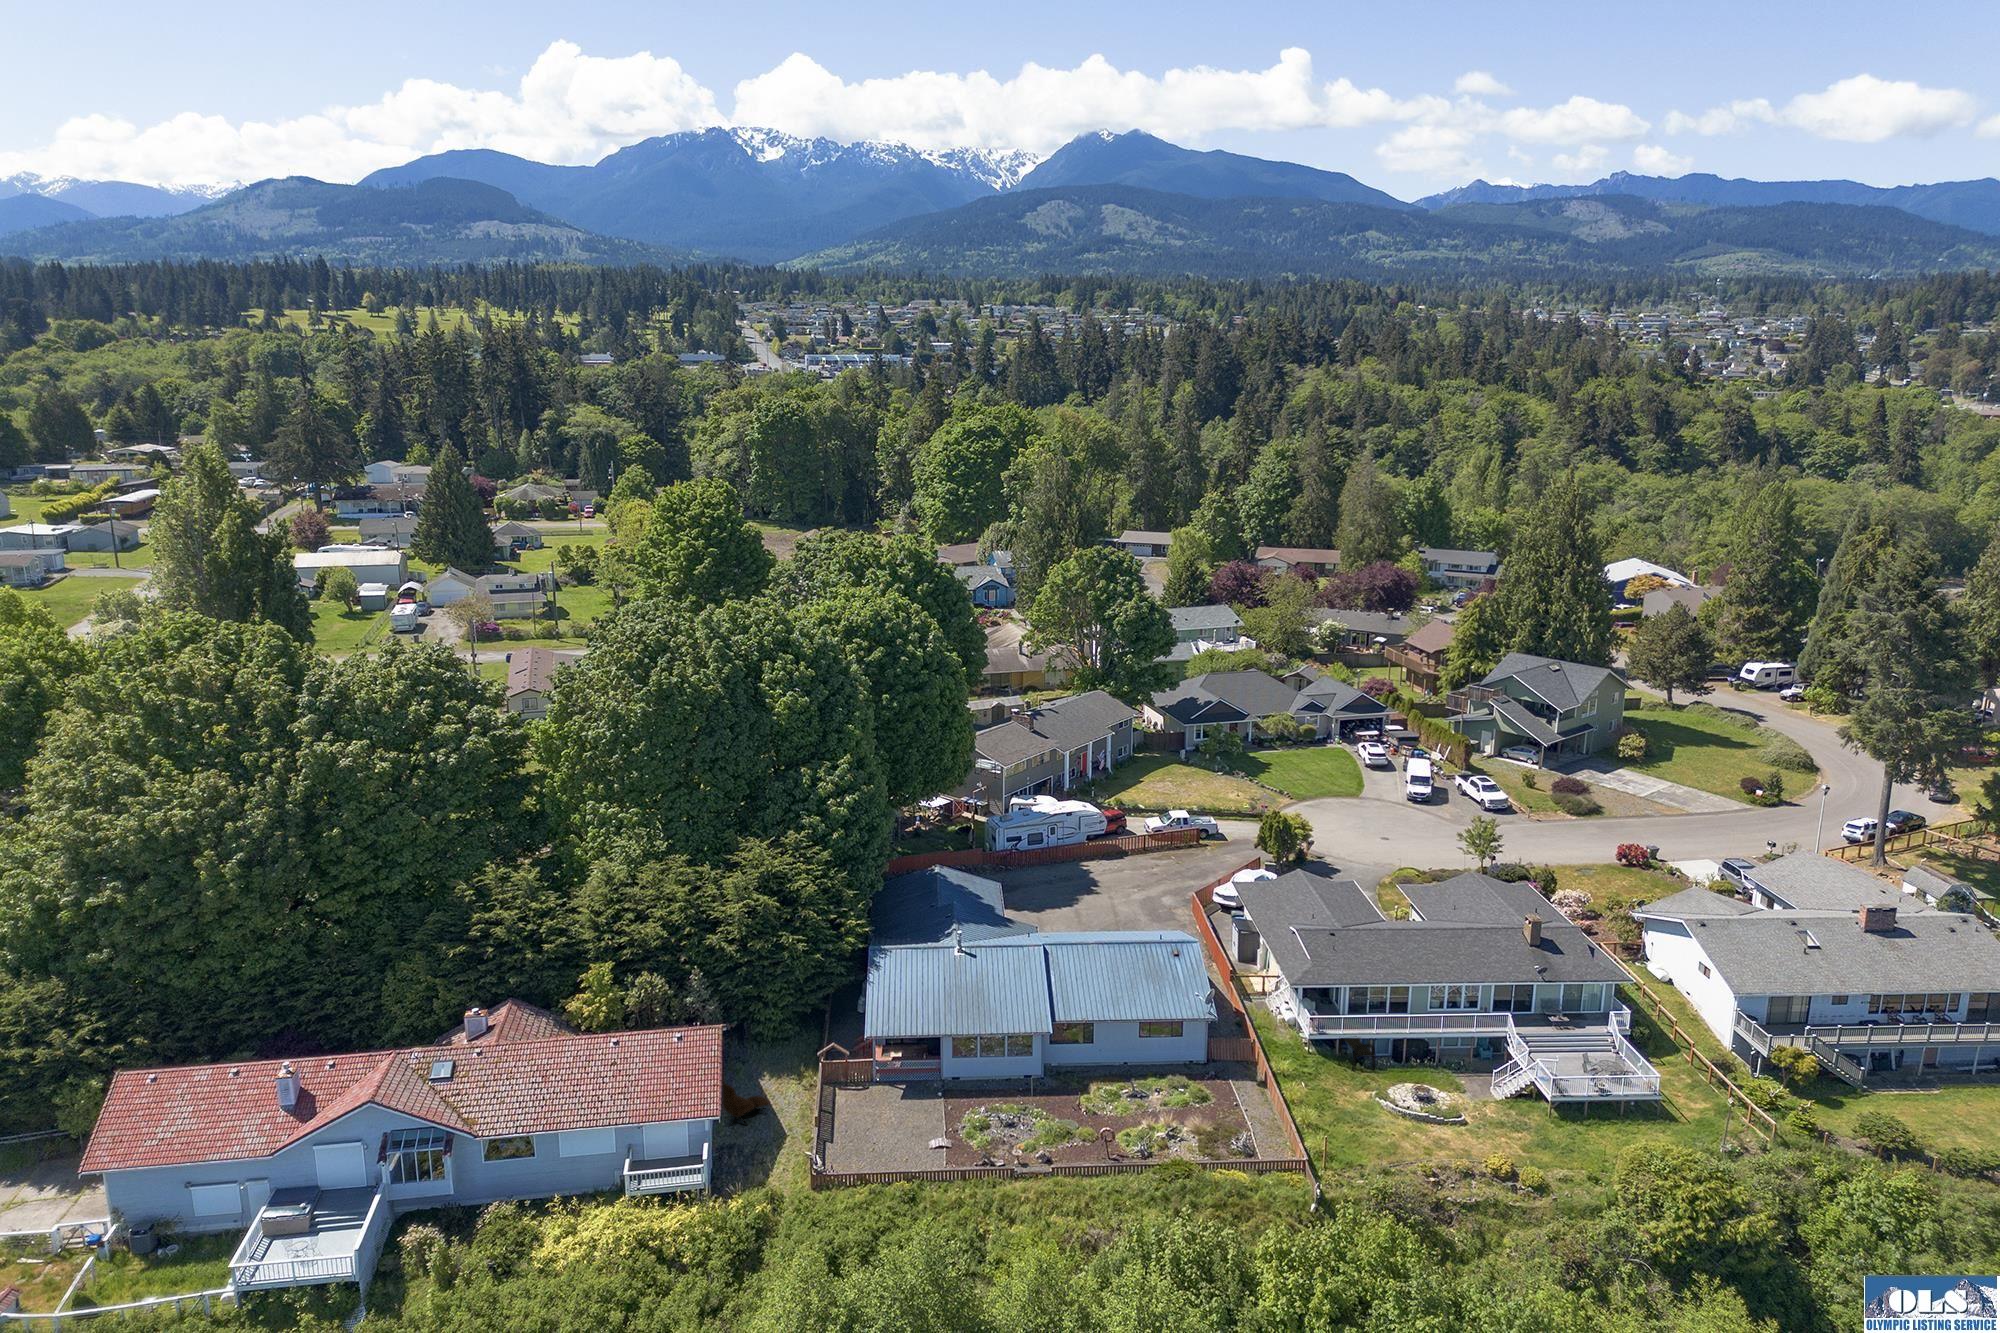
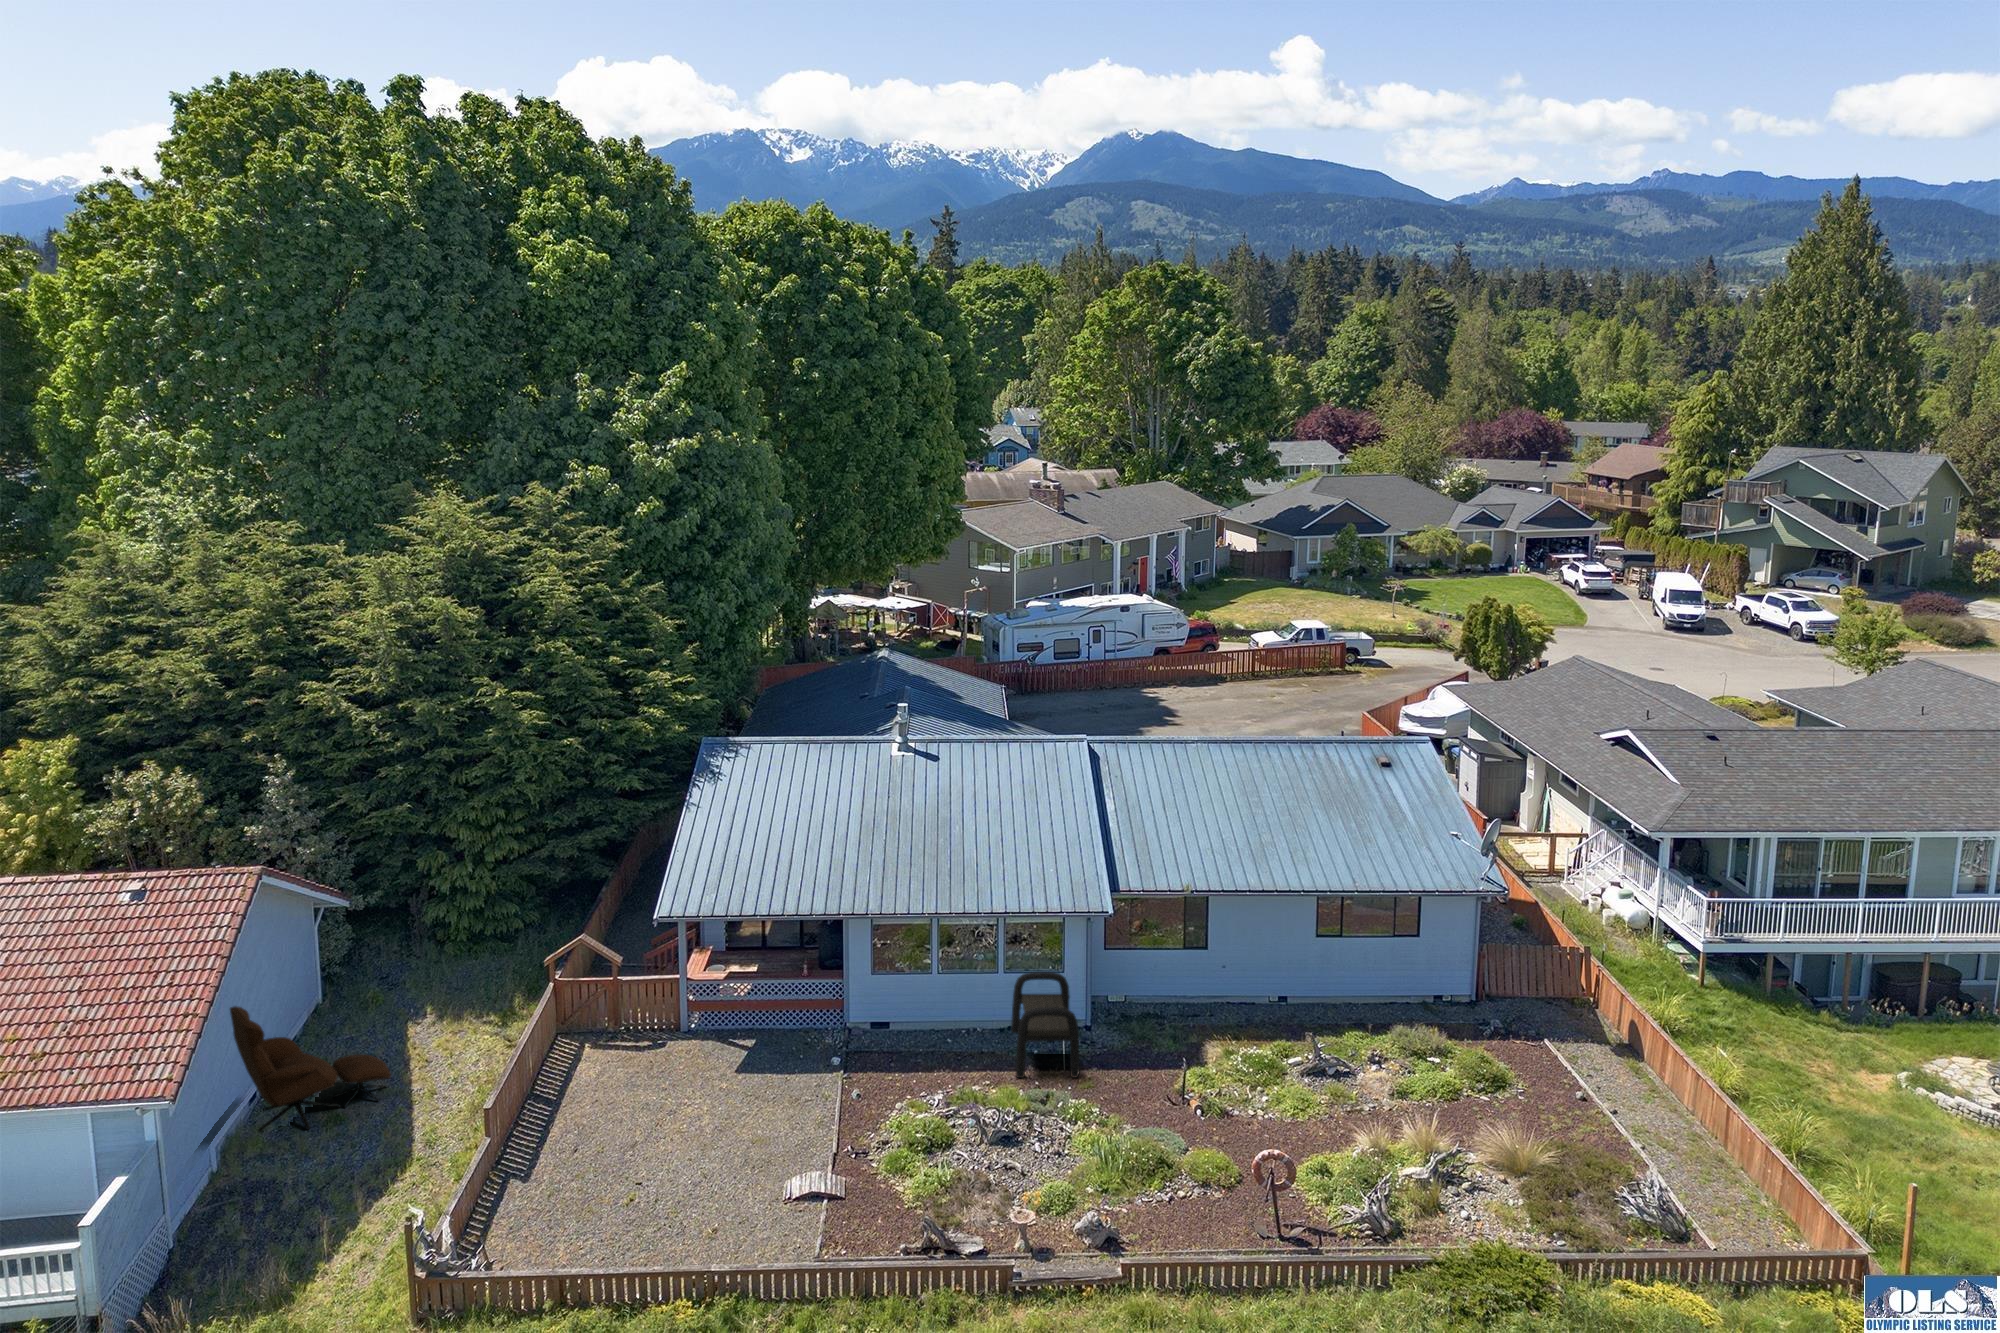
bench: present [1338,1038,1375,1071] -> present [1011,972,1079,1078]

